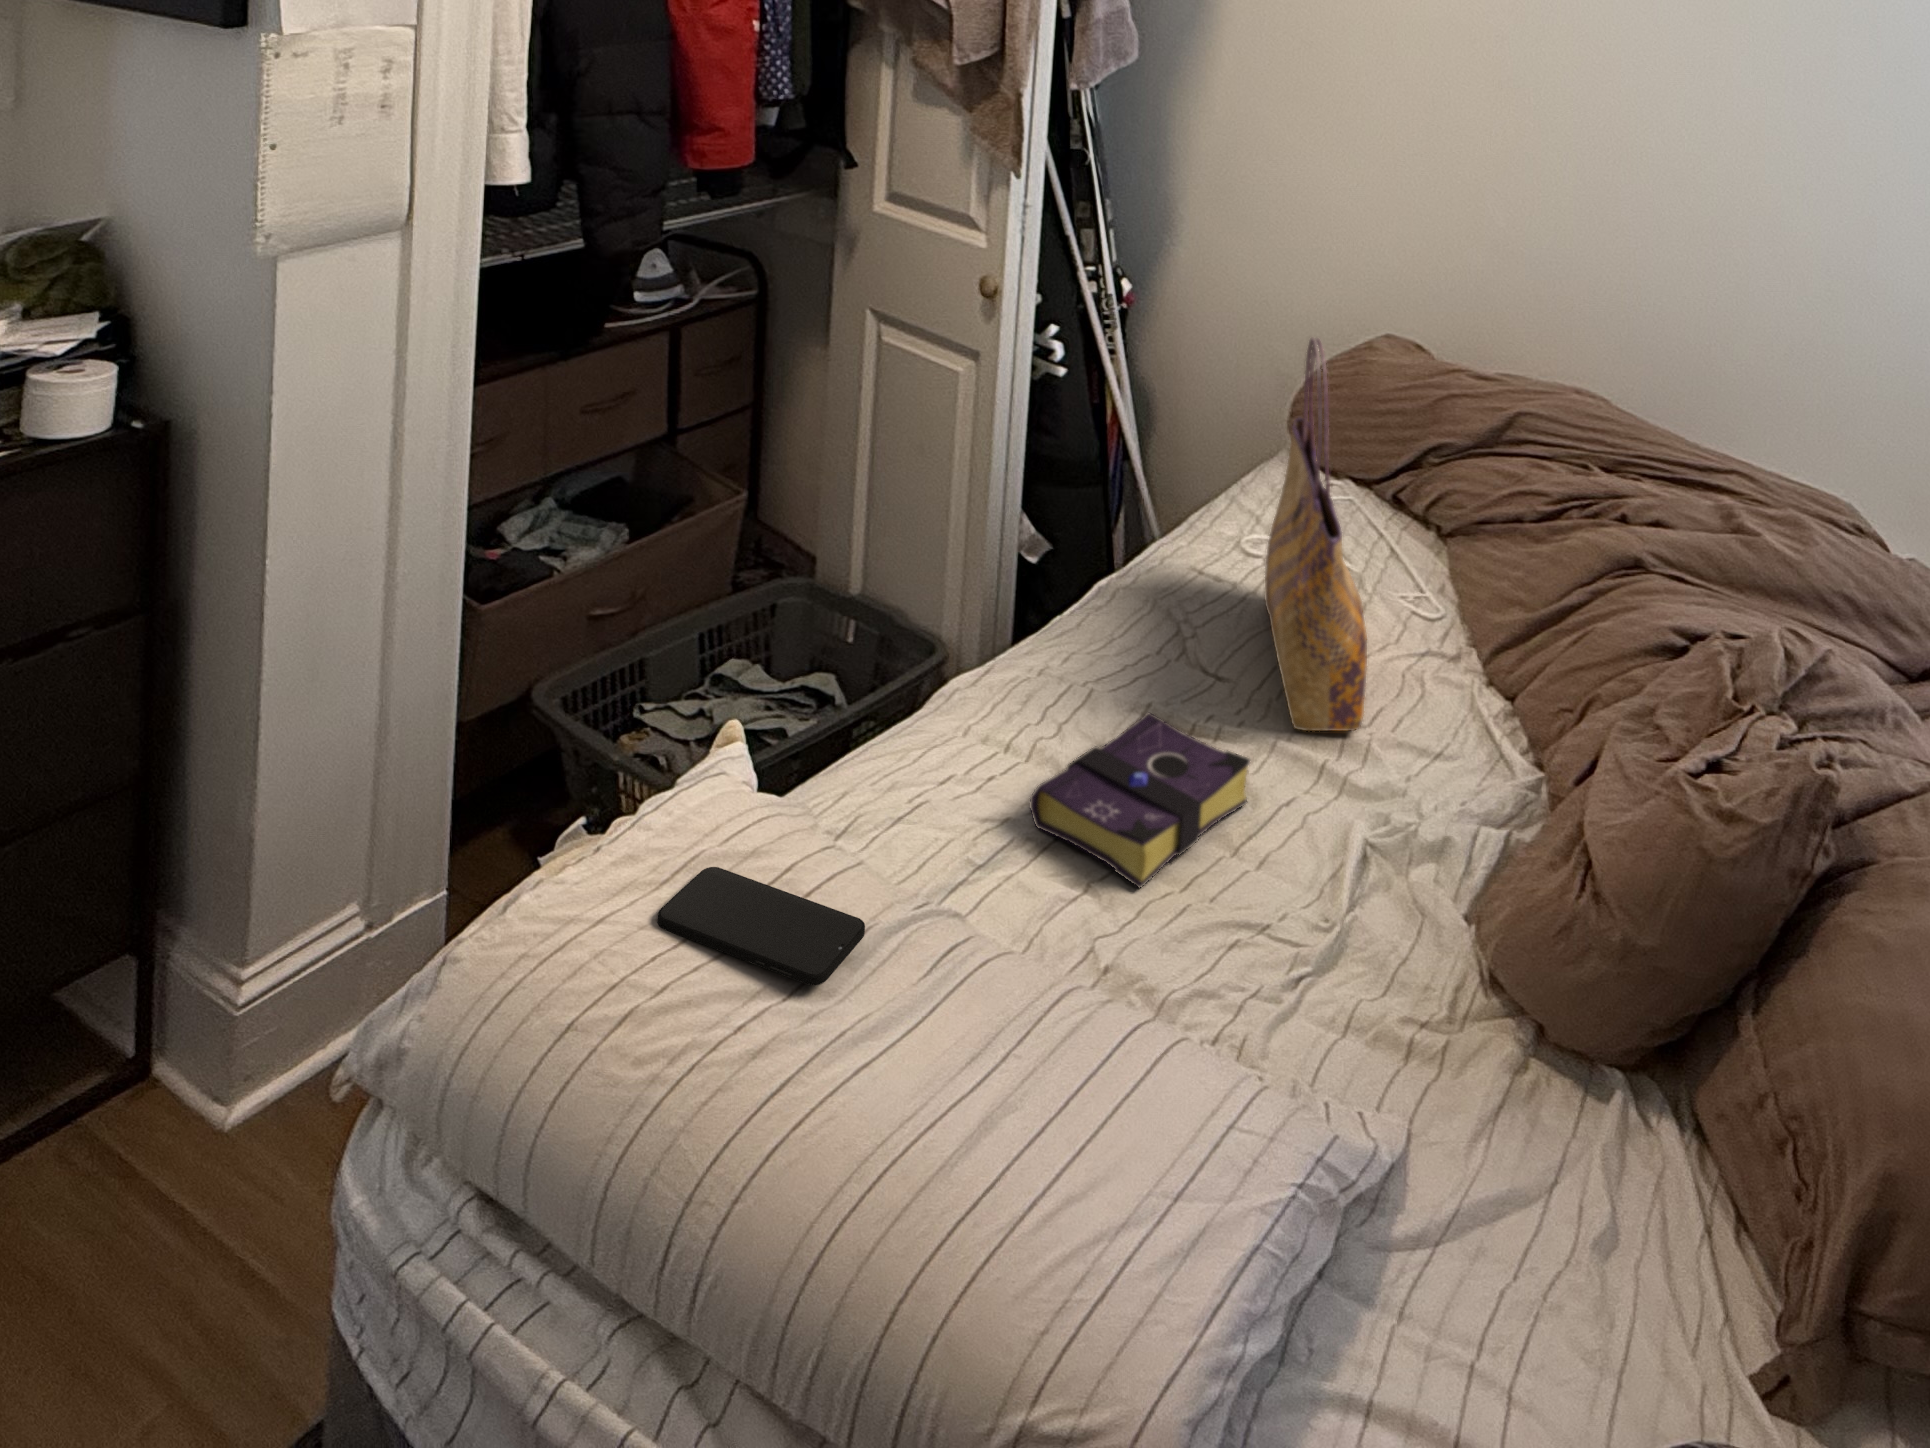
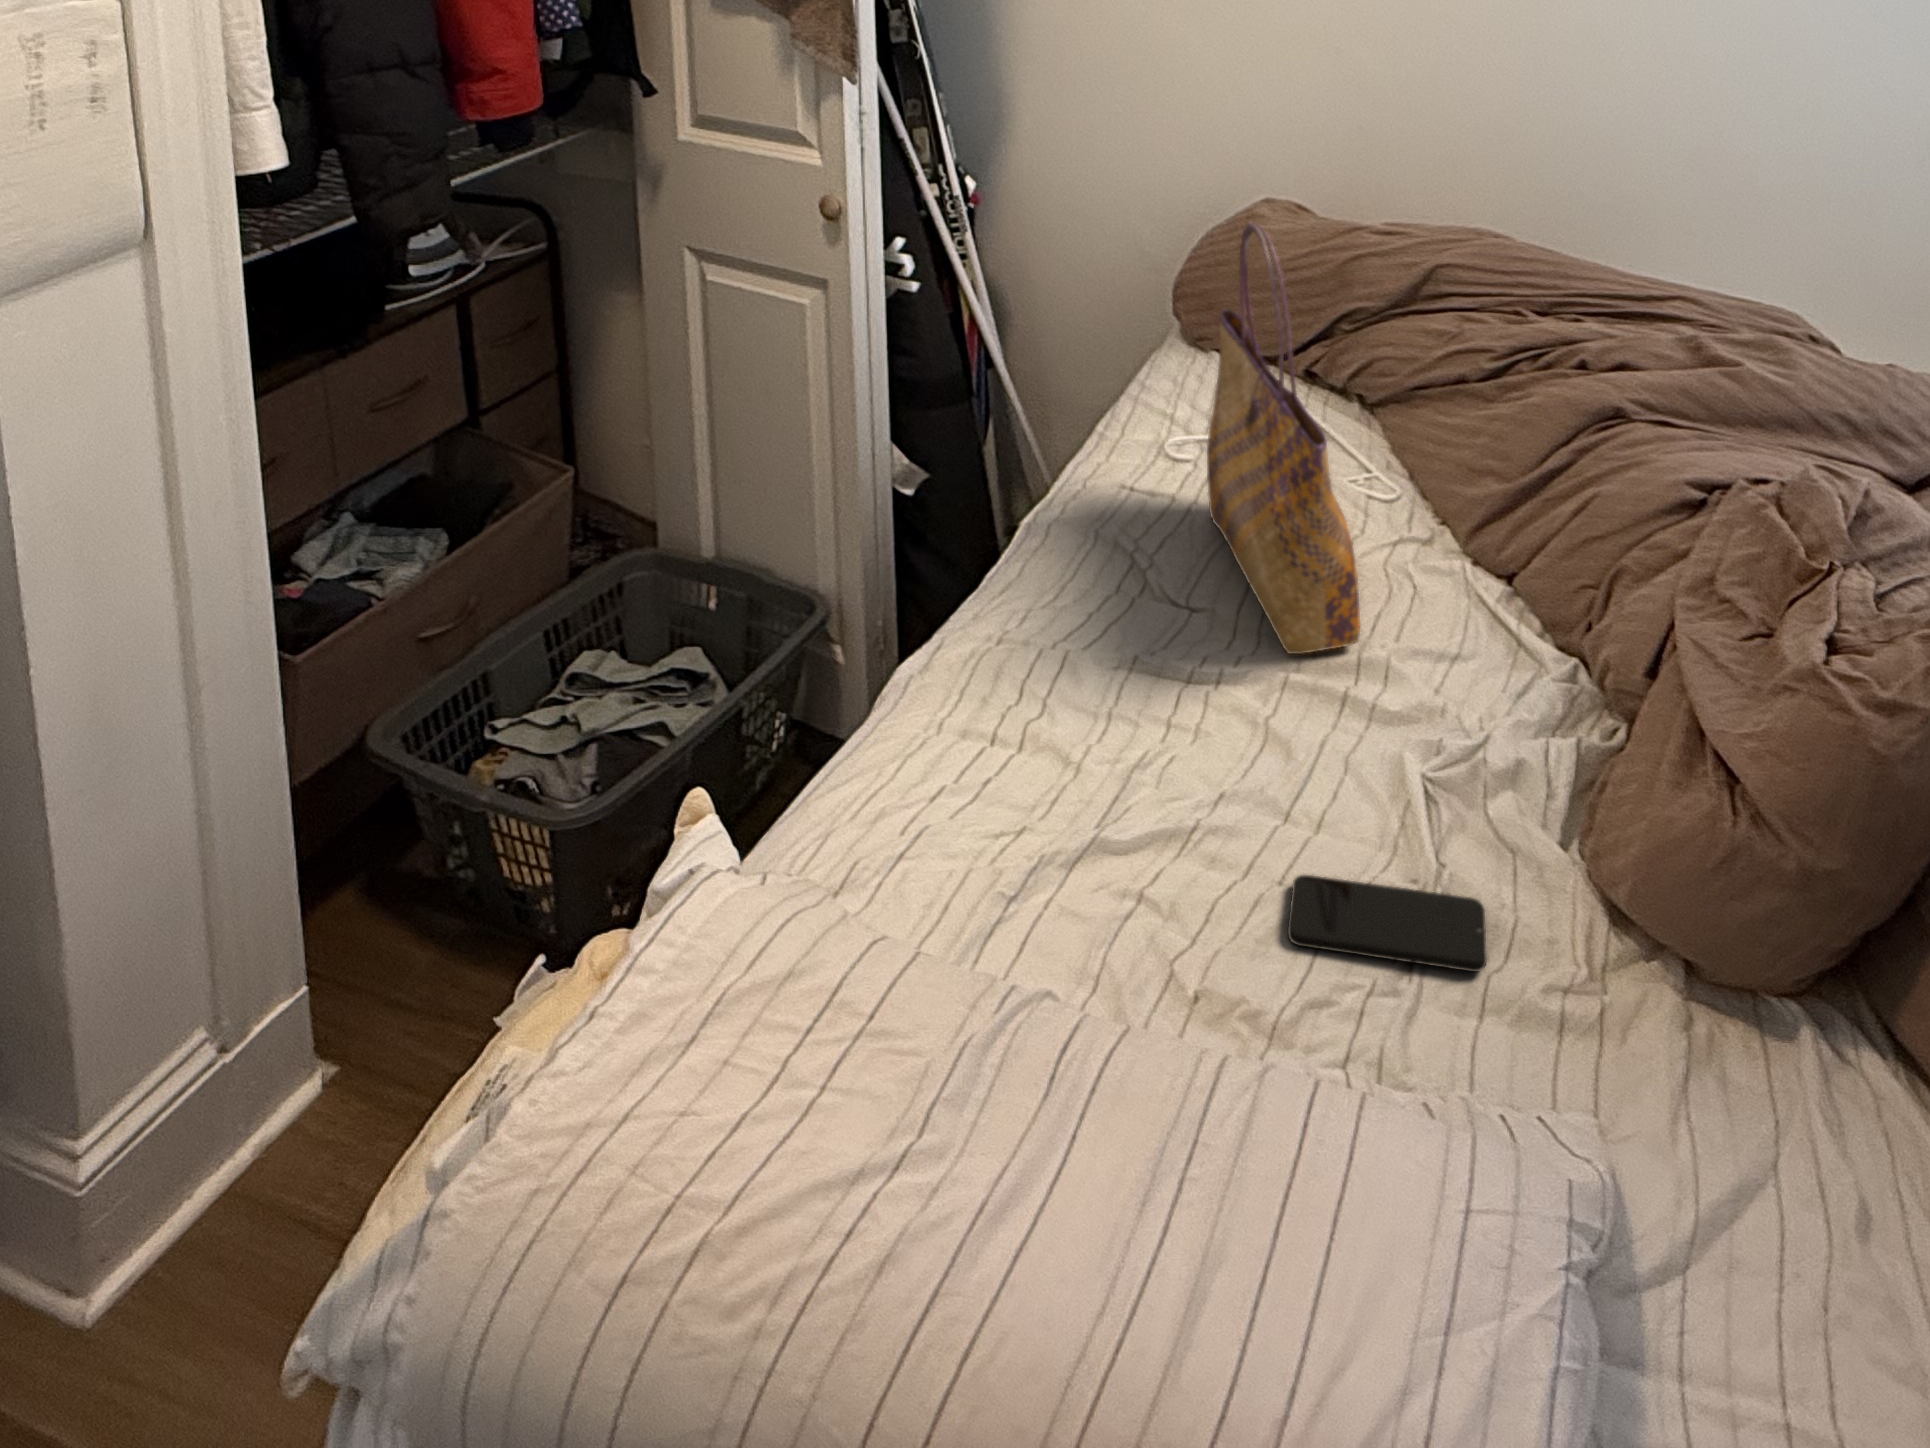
book: present [1030,713,1250,888] -> none [1035,668,1268,880]
smartphone: present [657,867,865,986] -> present [1288,875,1487,972]

